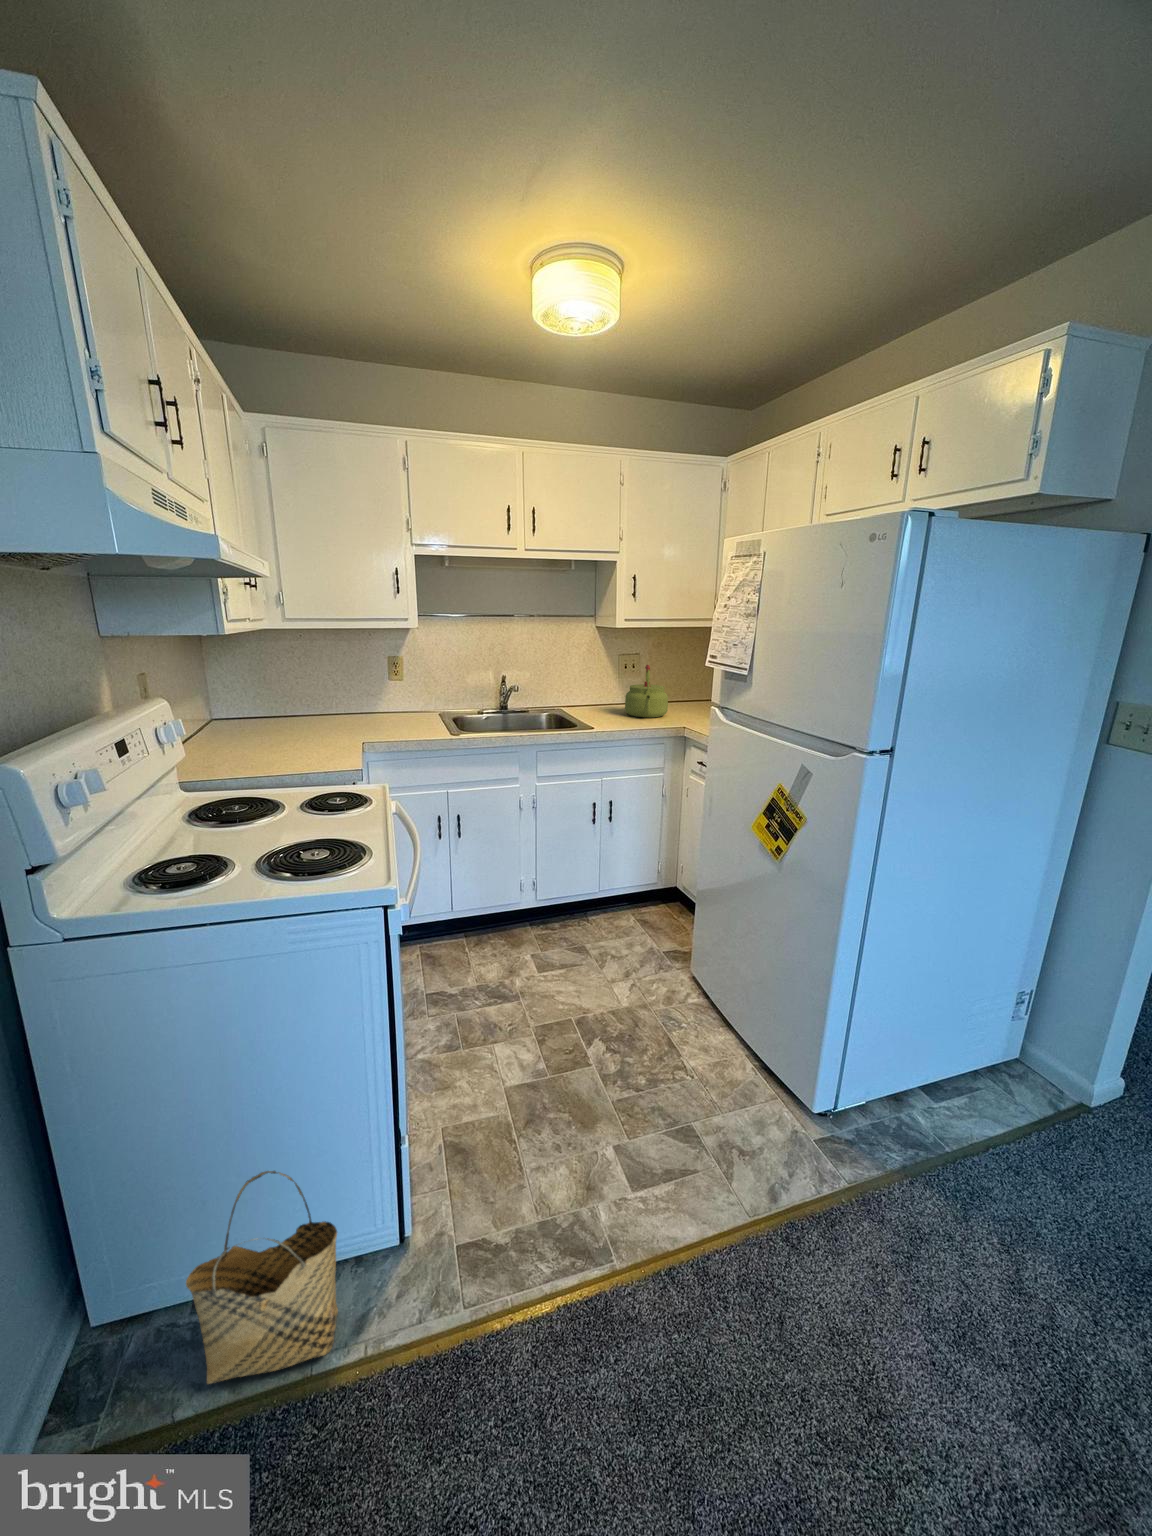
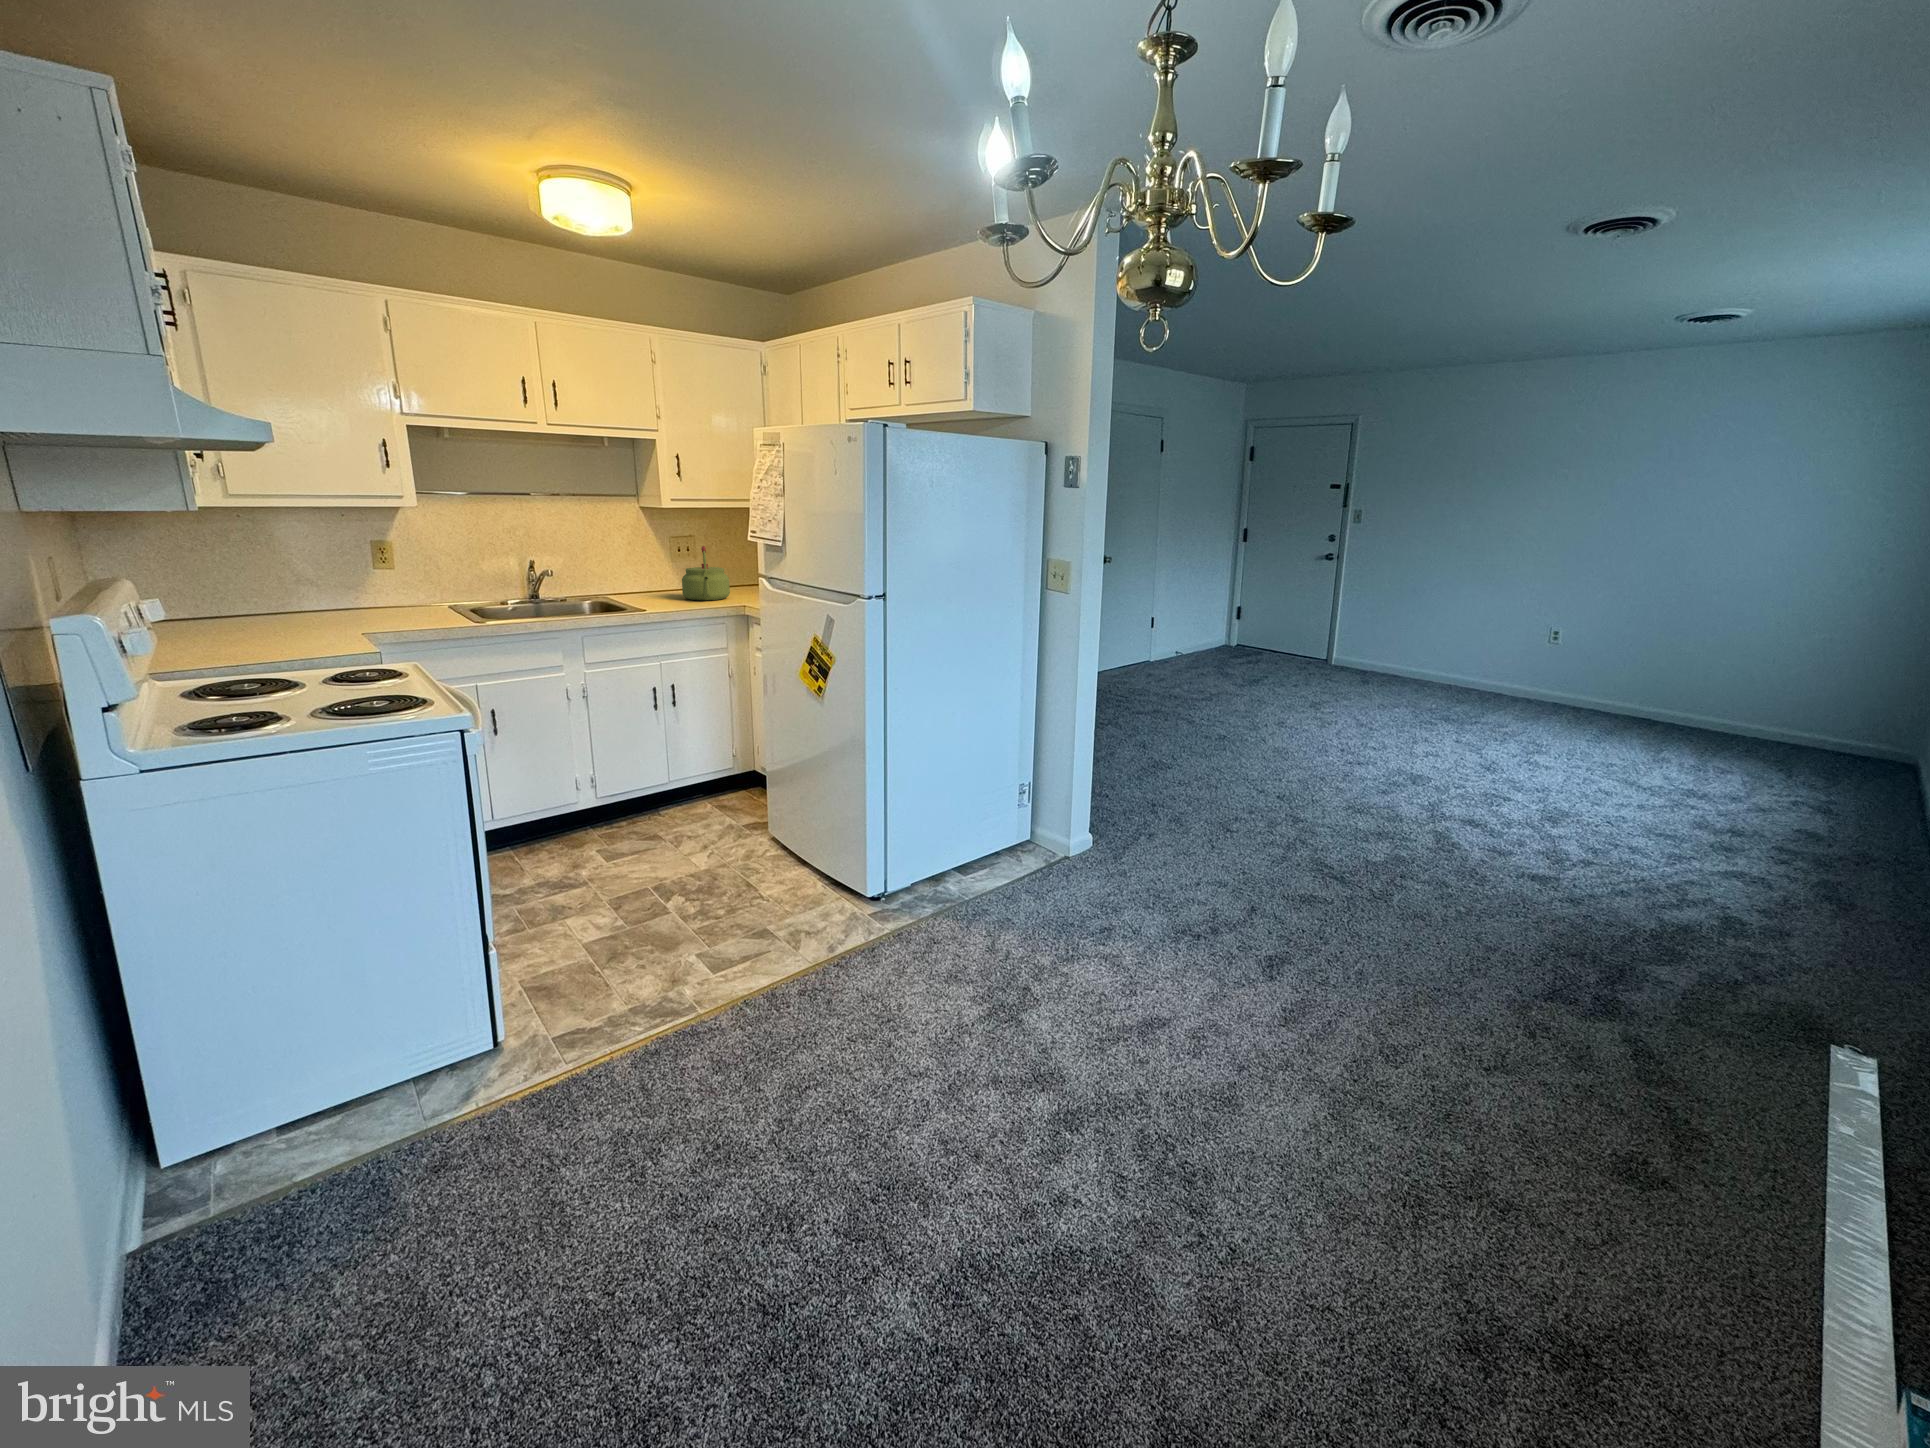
woven basket: present [186,1171,338,1384] -> none [284,975,440,1160]

